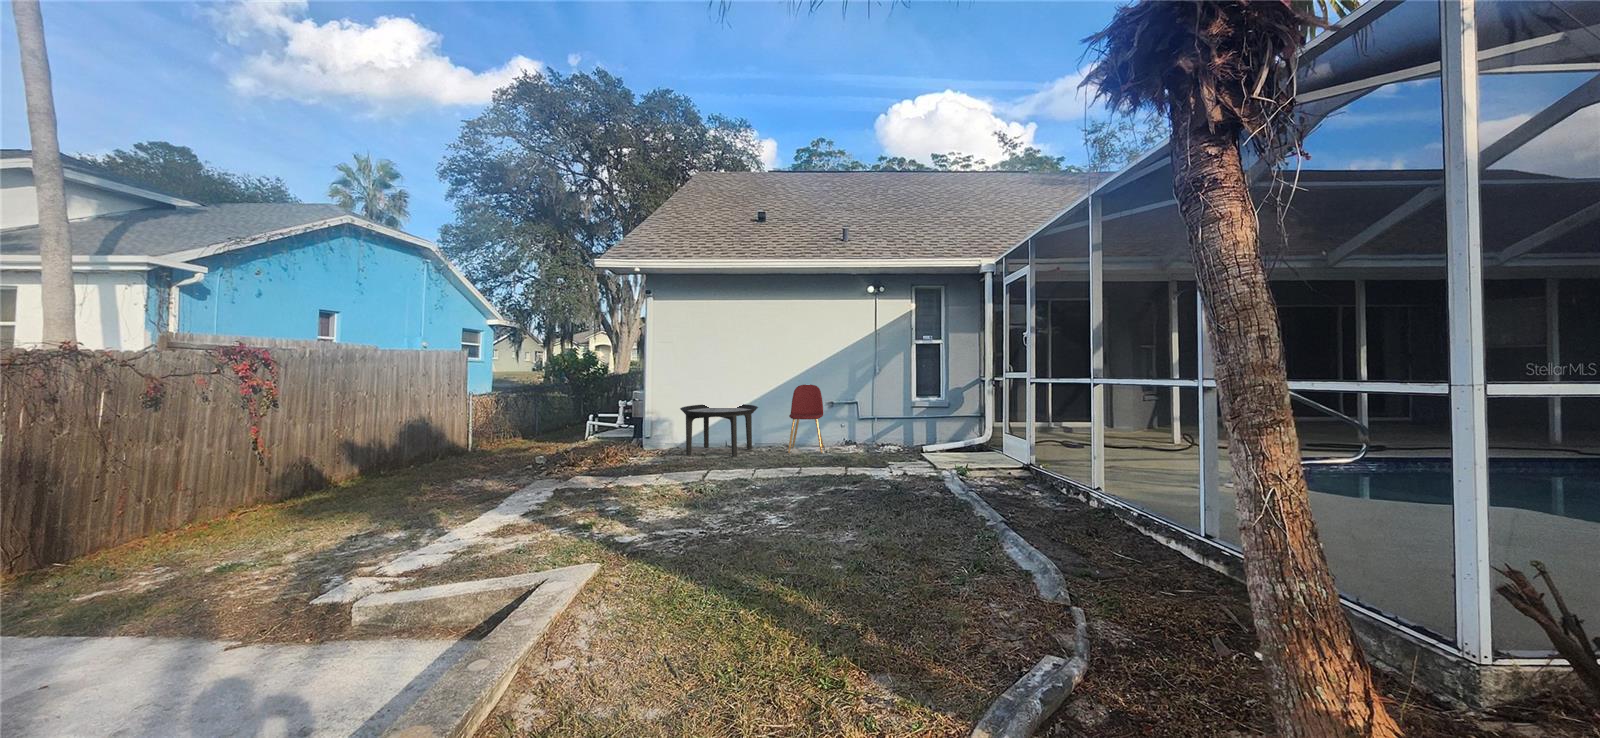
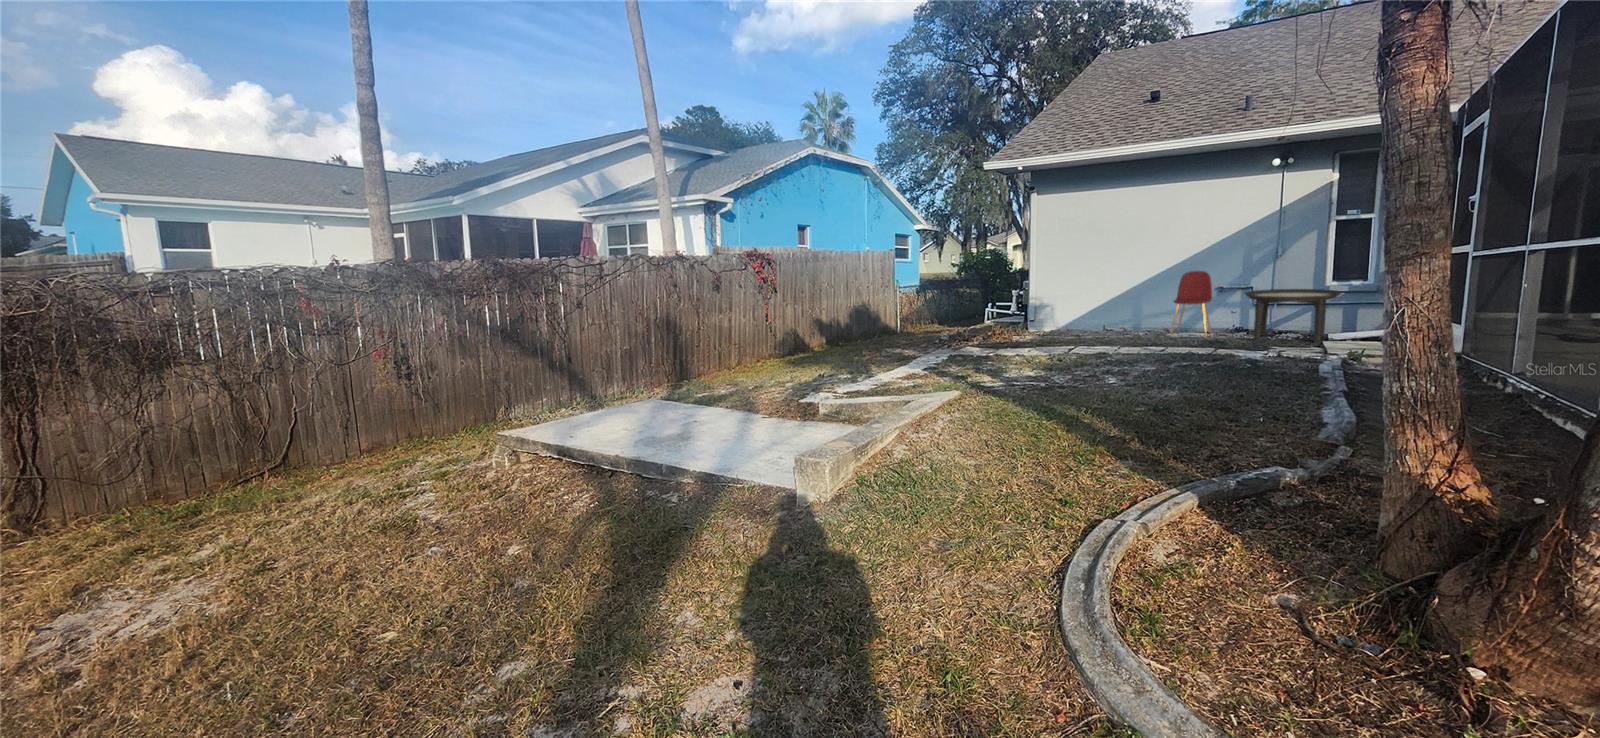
round table: present [680,404,758,457] -> present [1244,289,1342,343]

